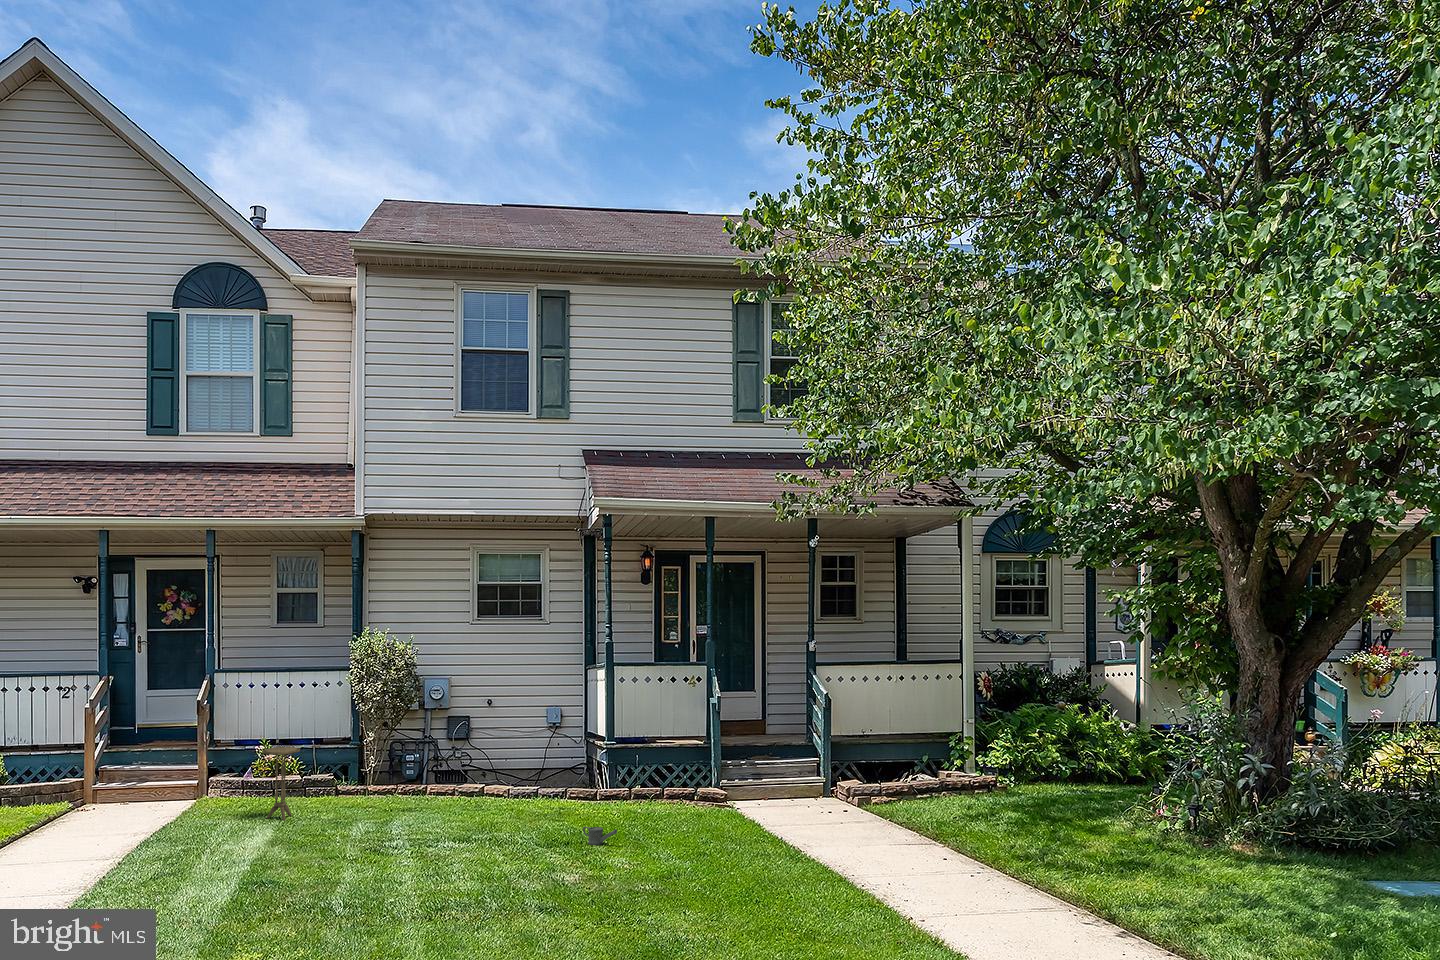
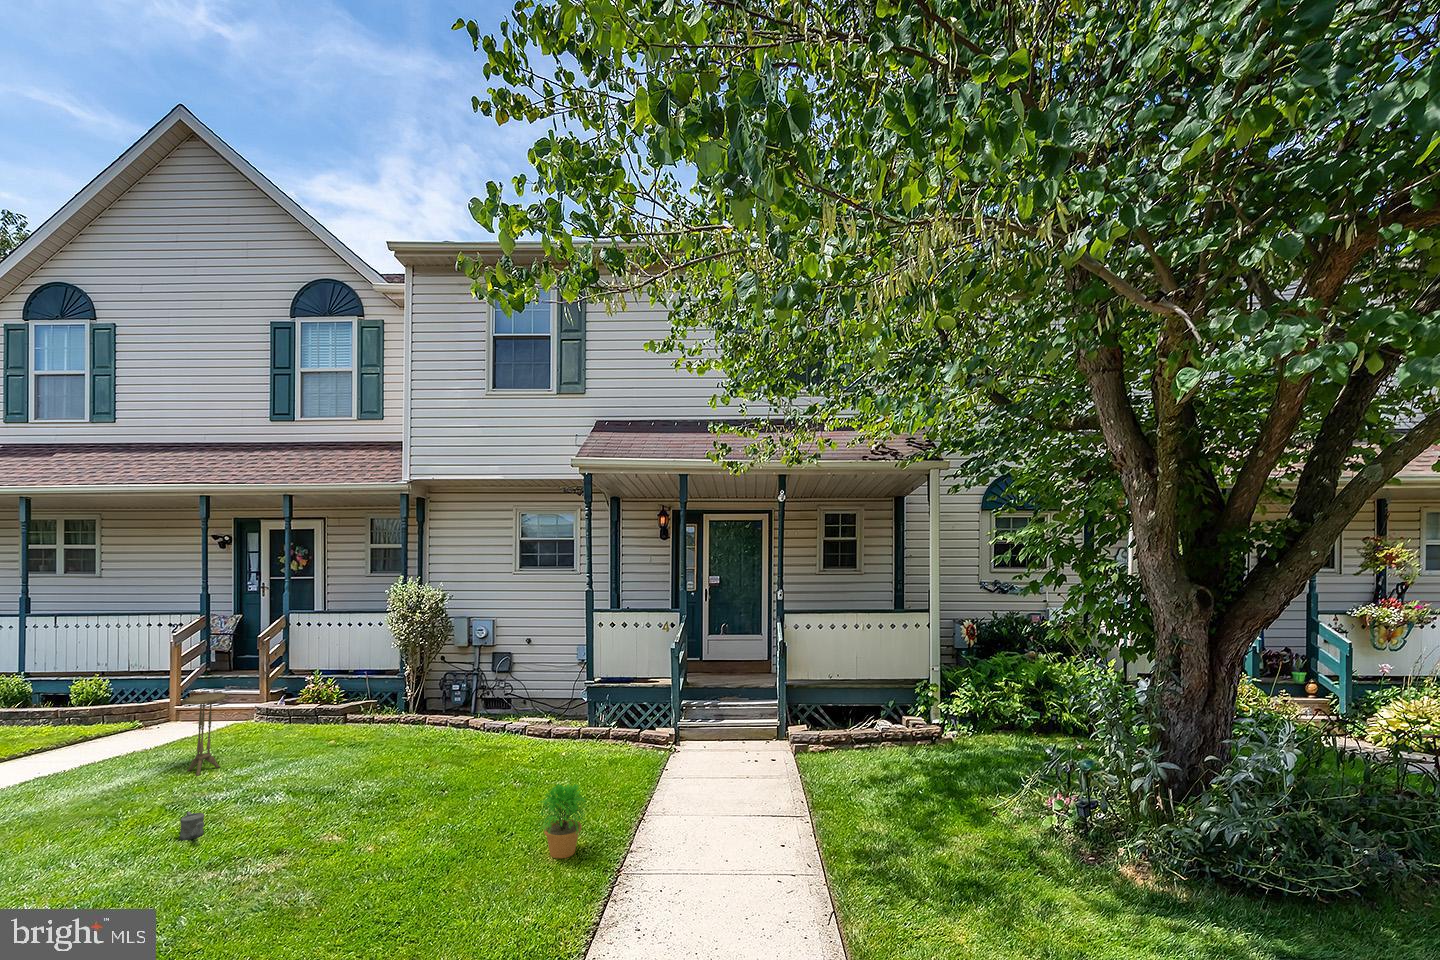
potted plant: none [659,791,702,844] -> present [538,784,585,858]
watering can: present [583,827,617,845] -> present [179,811,204,840]

